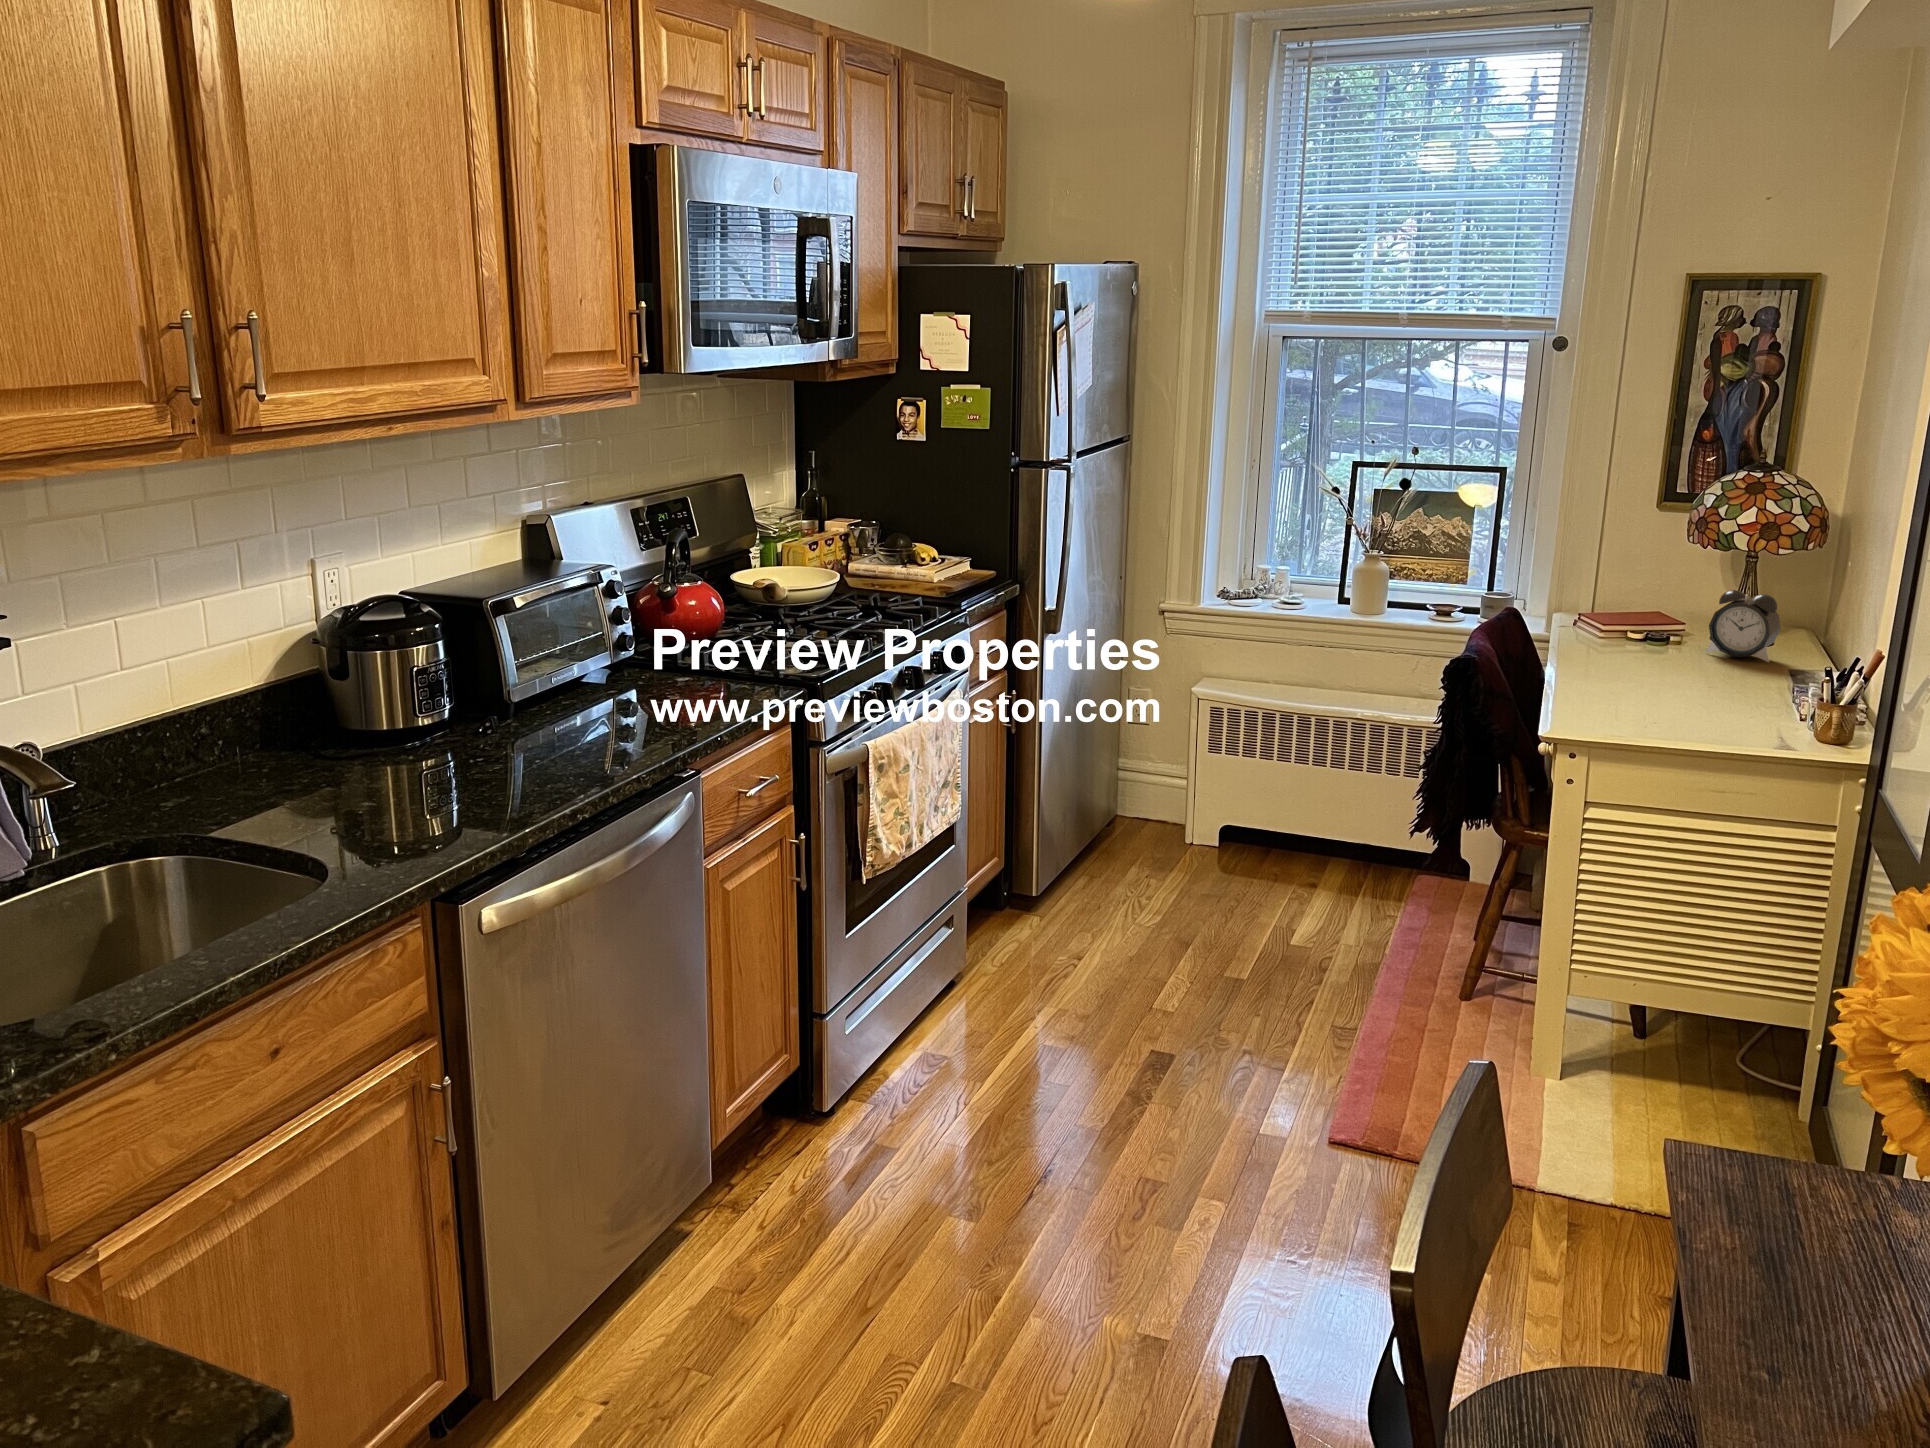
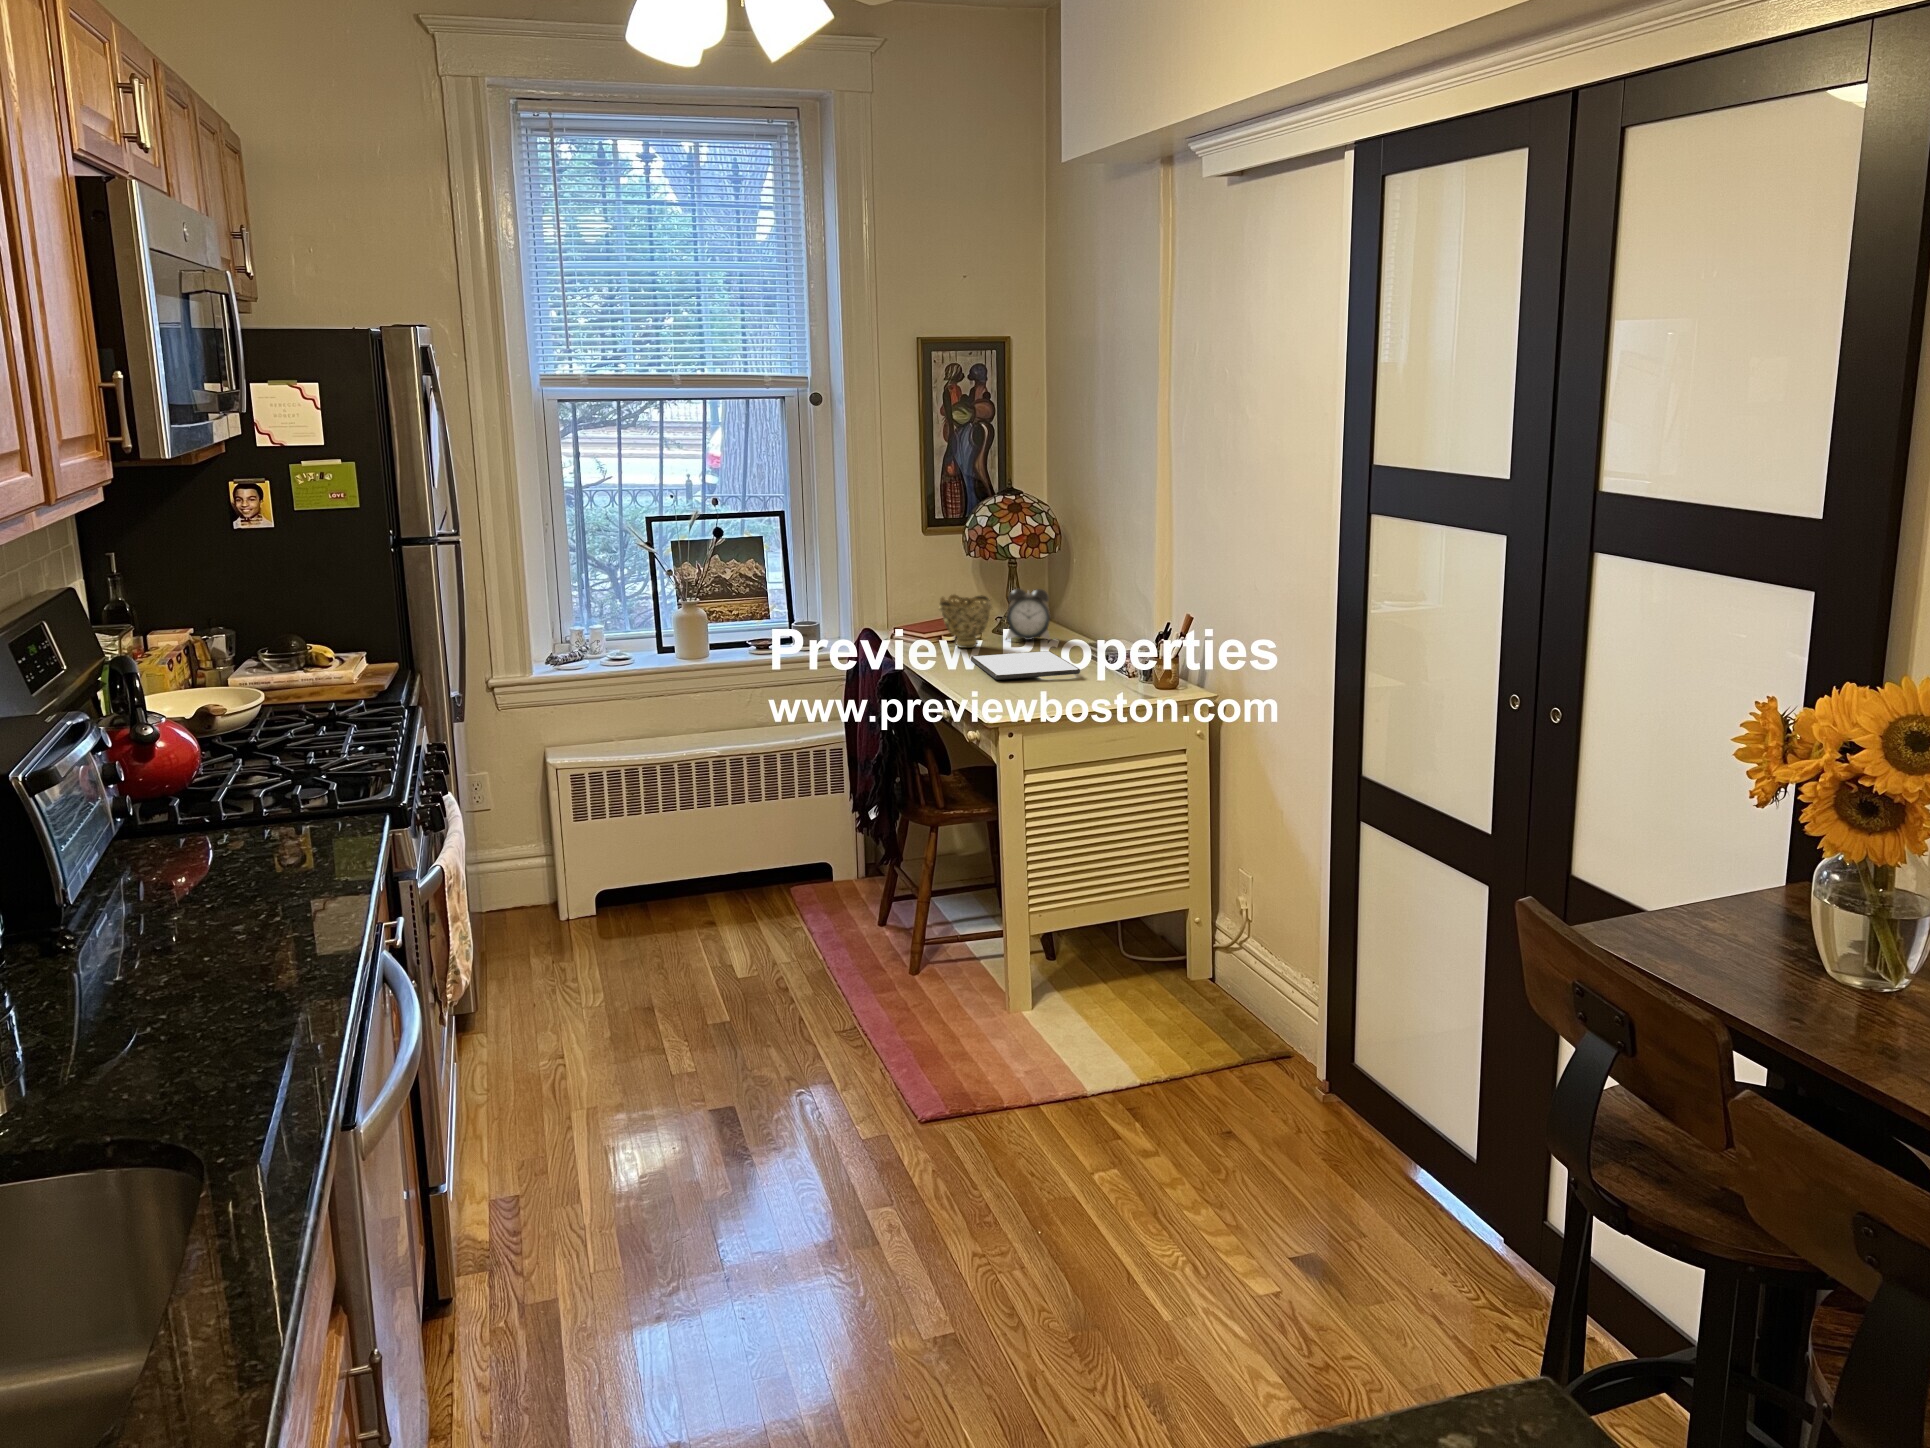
decorative bowl: none [1610,585,1682,653] -> present [938,595,993,648]
tablet: none [1608,662,1734,706] -> present [971,651,1080,680]

